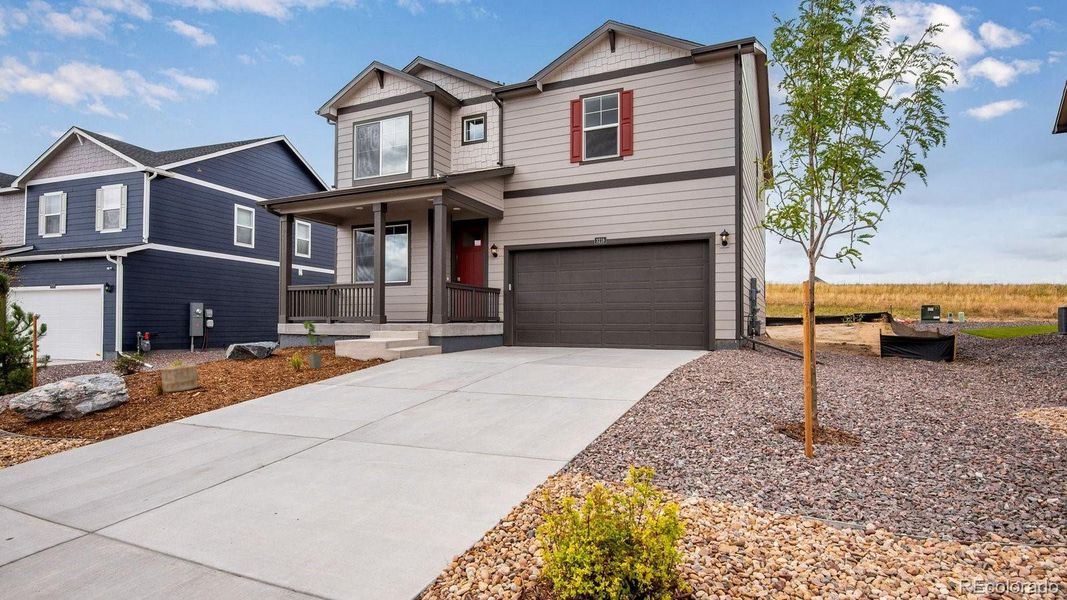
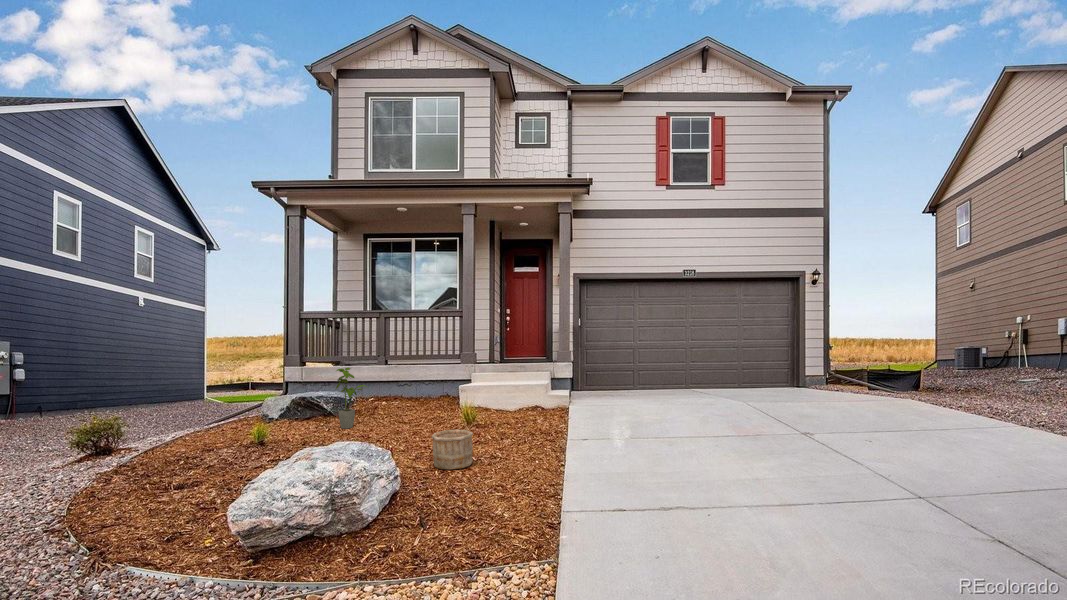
house plant: present [303,321,328,369] -> present [336,368,367,429]

